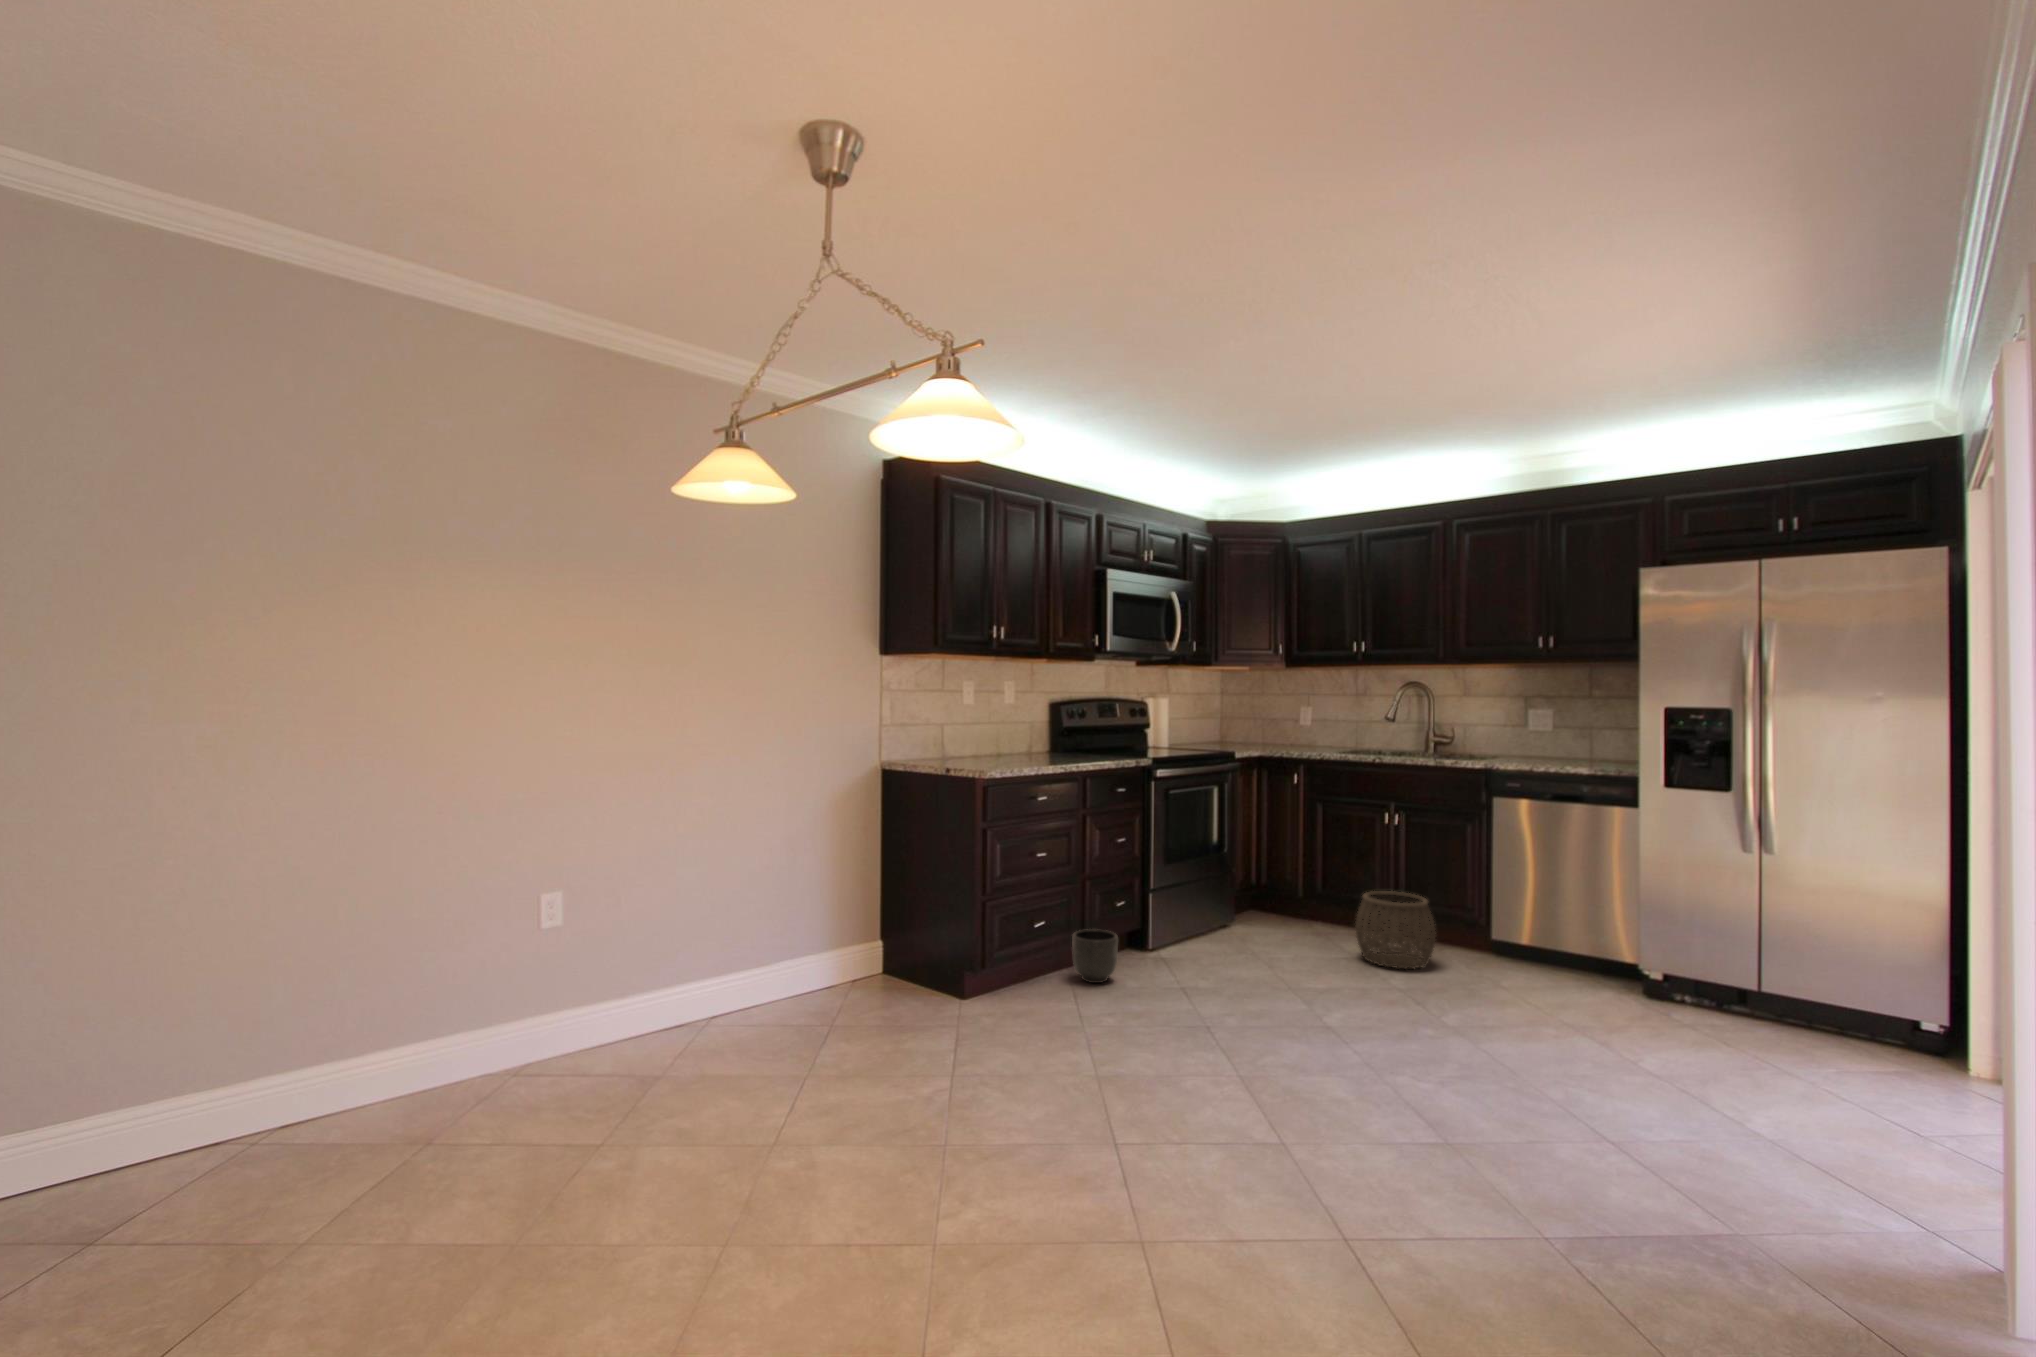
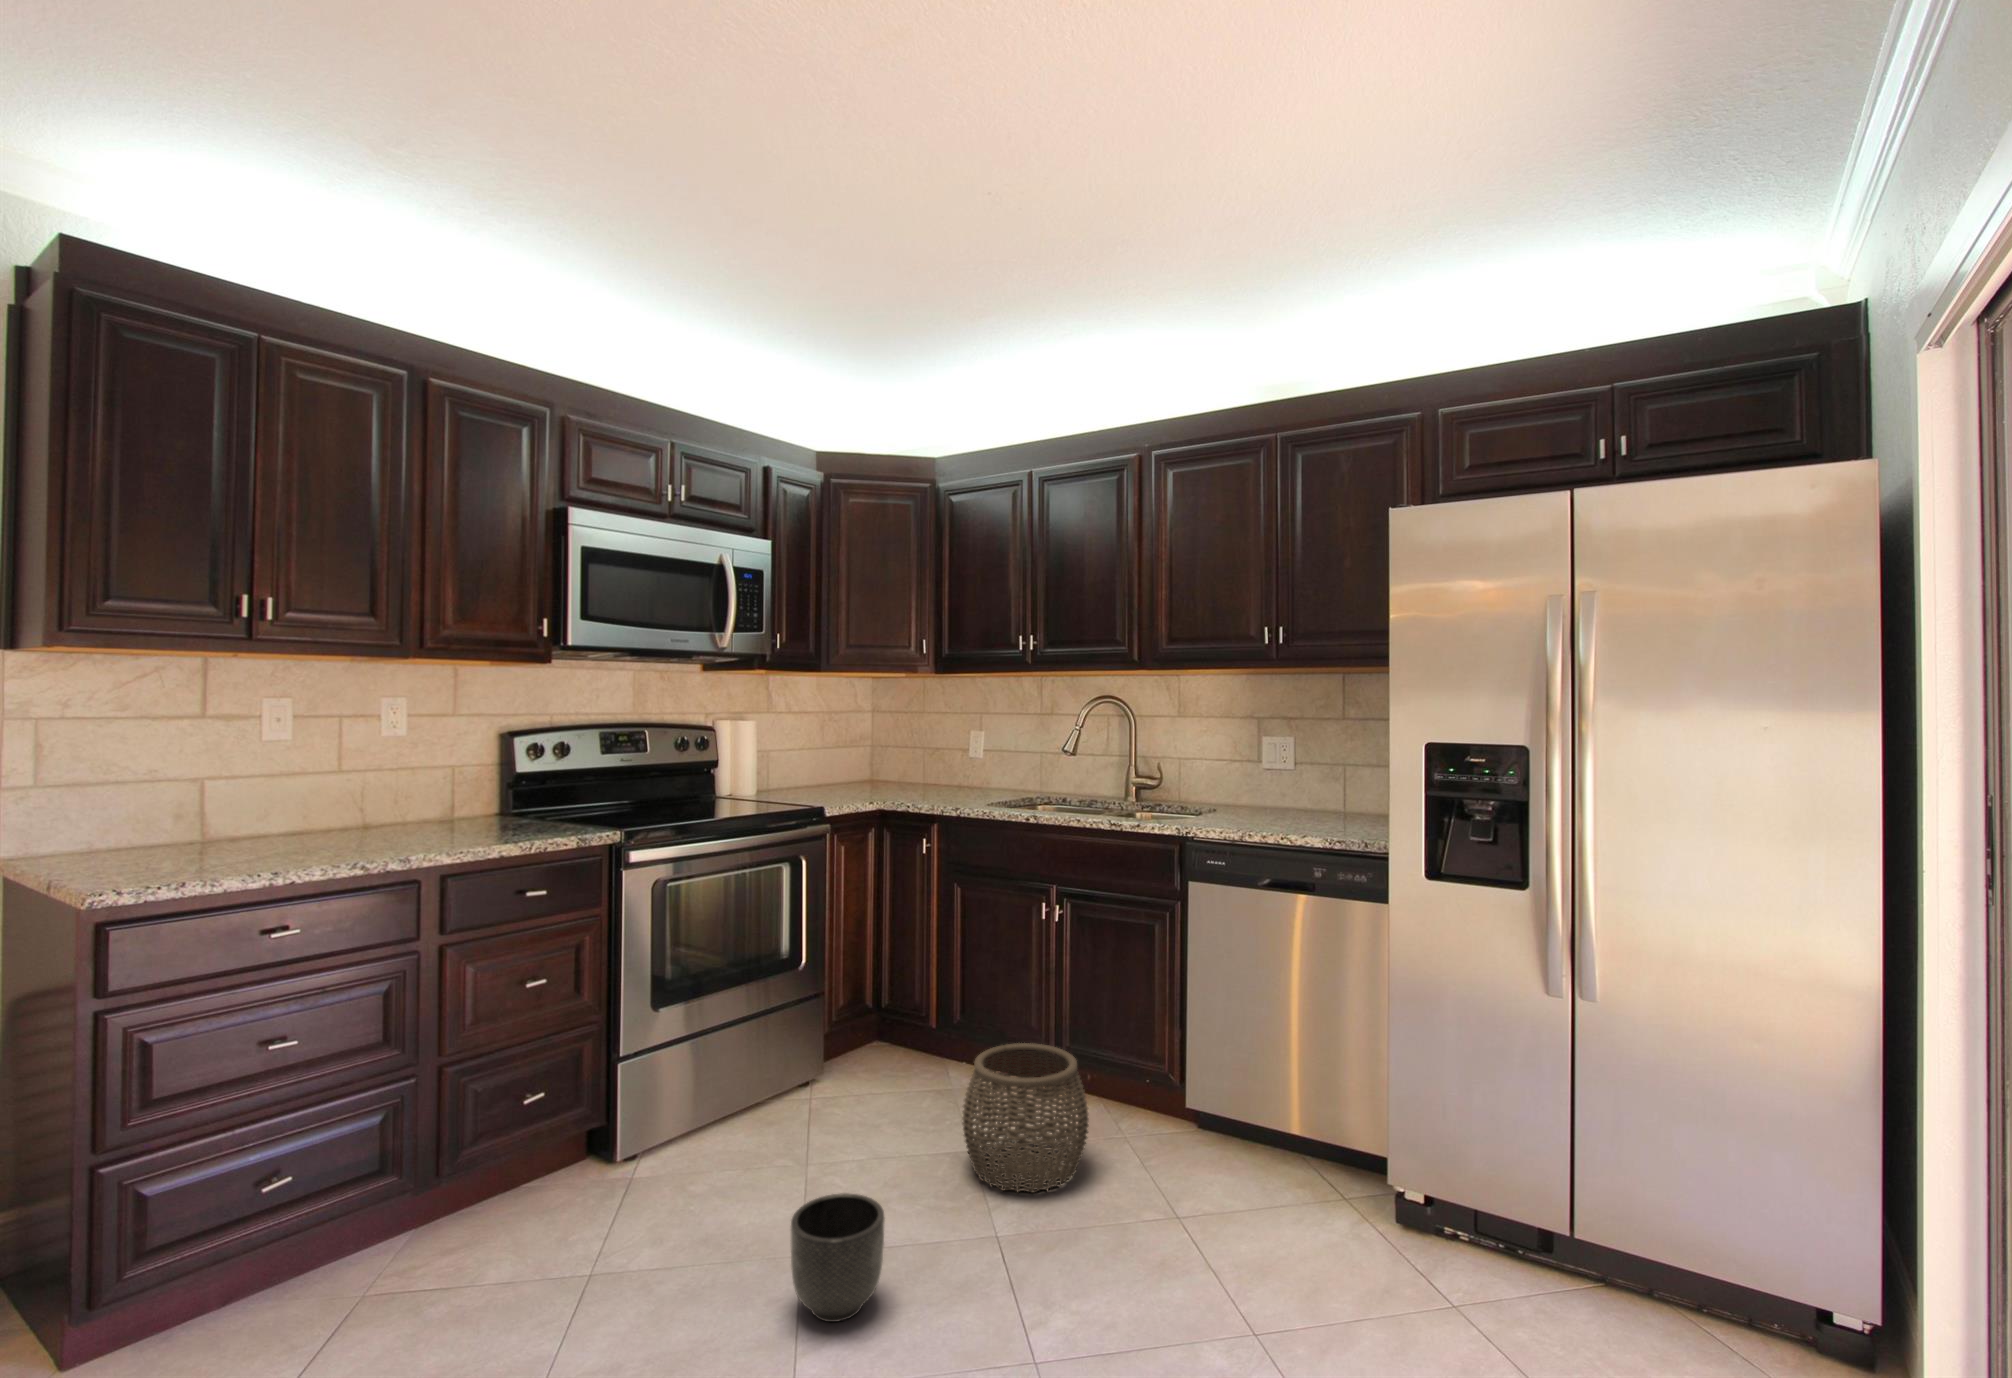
planter: present [1072,929,1118,983] -> present [791,1193,885,1322]

